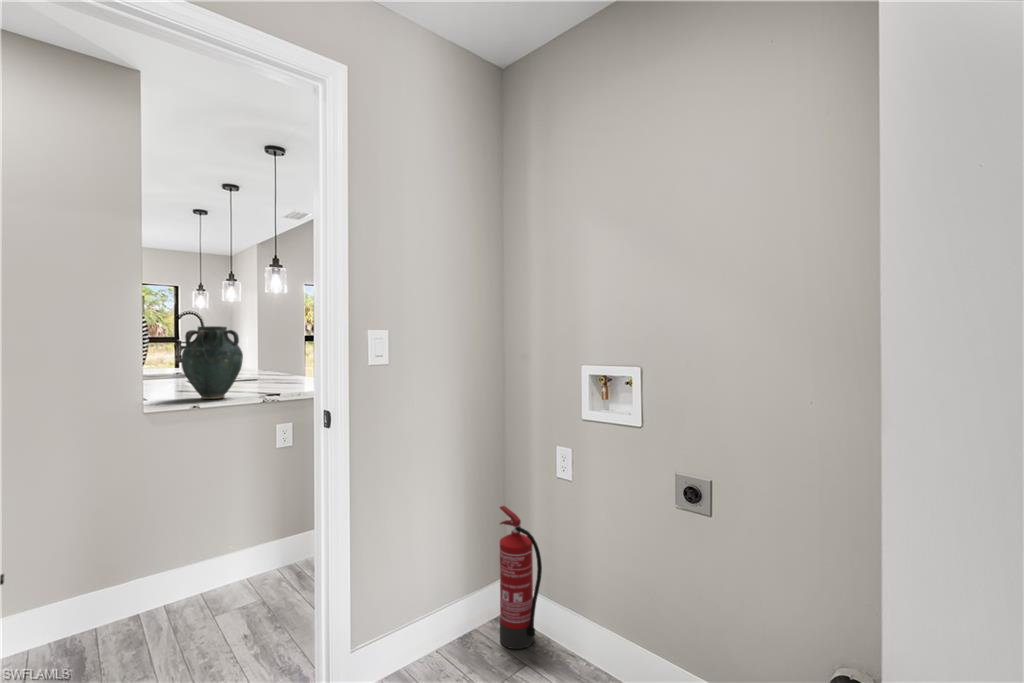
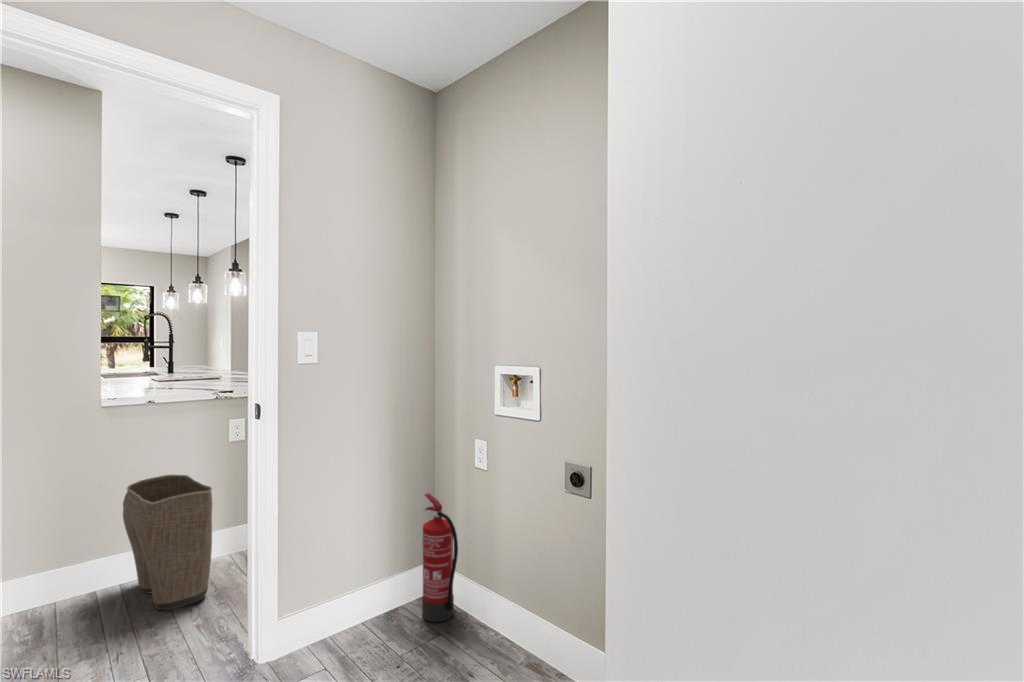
vase: present [181,326,243,399] -> none [140,328,198,395]
laundry basket: none [168,484,265,636] -> present [123,475,213,610]

